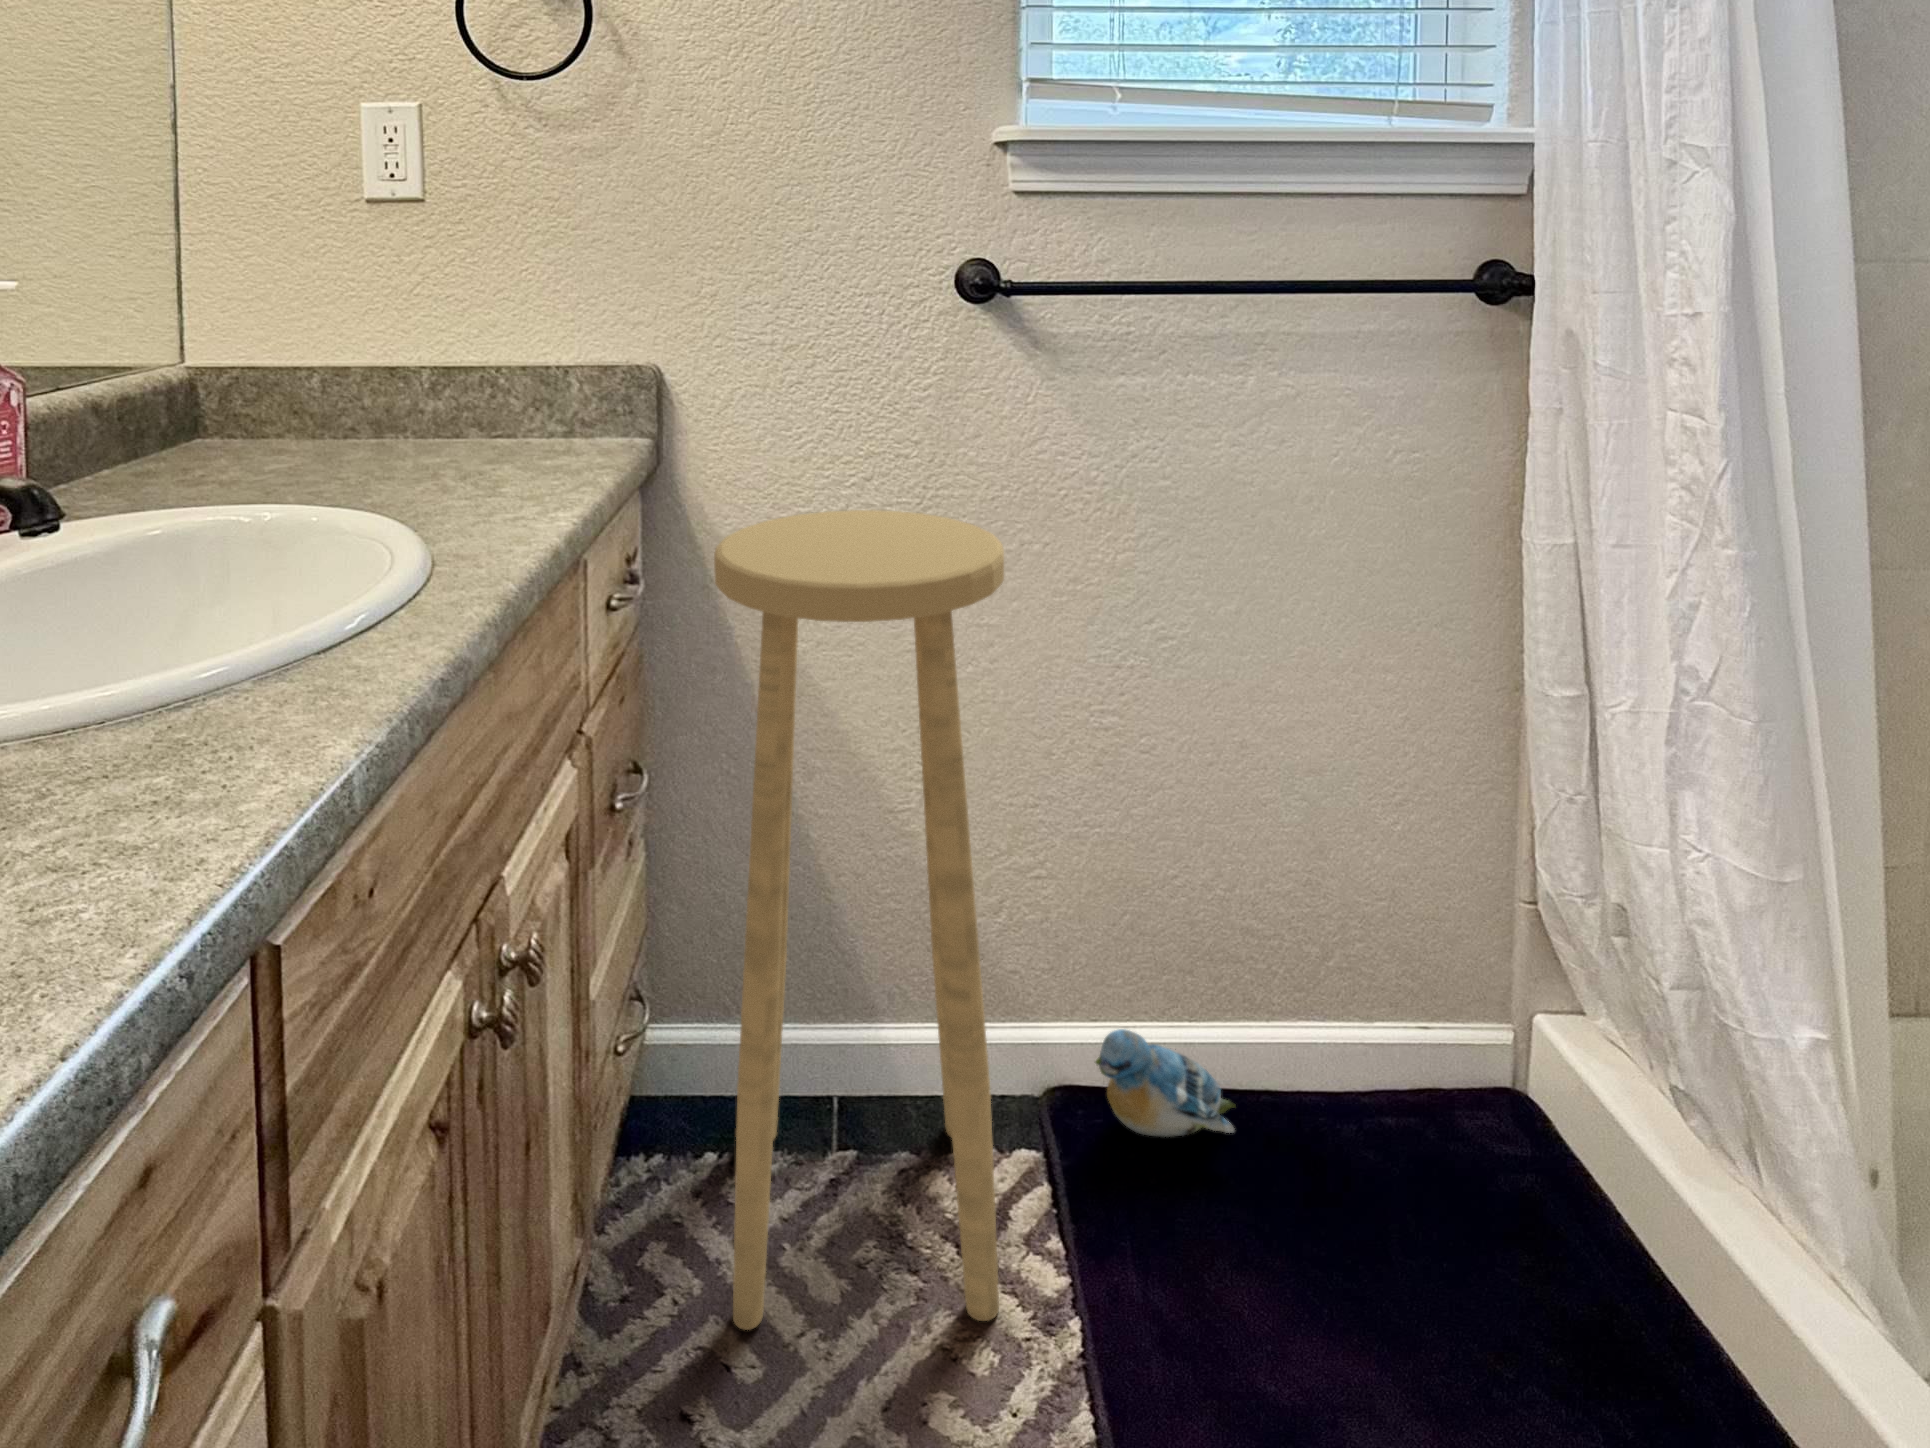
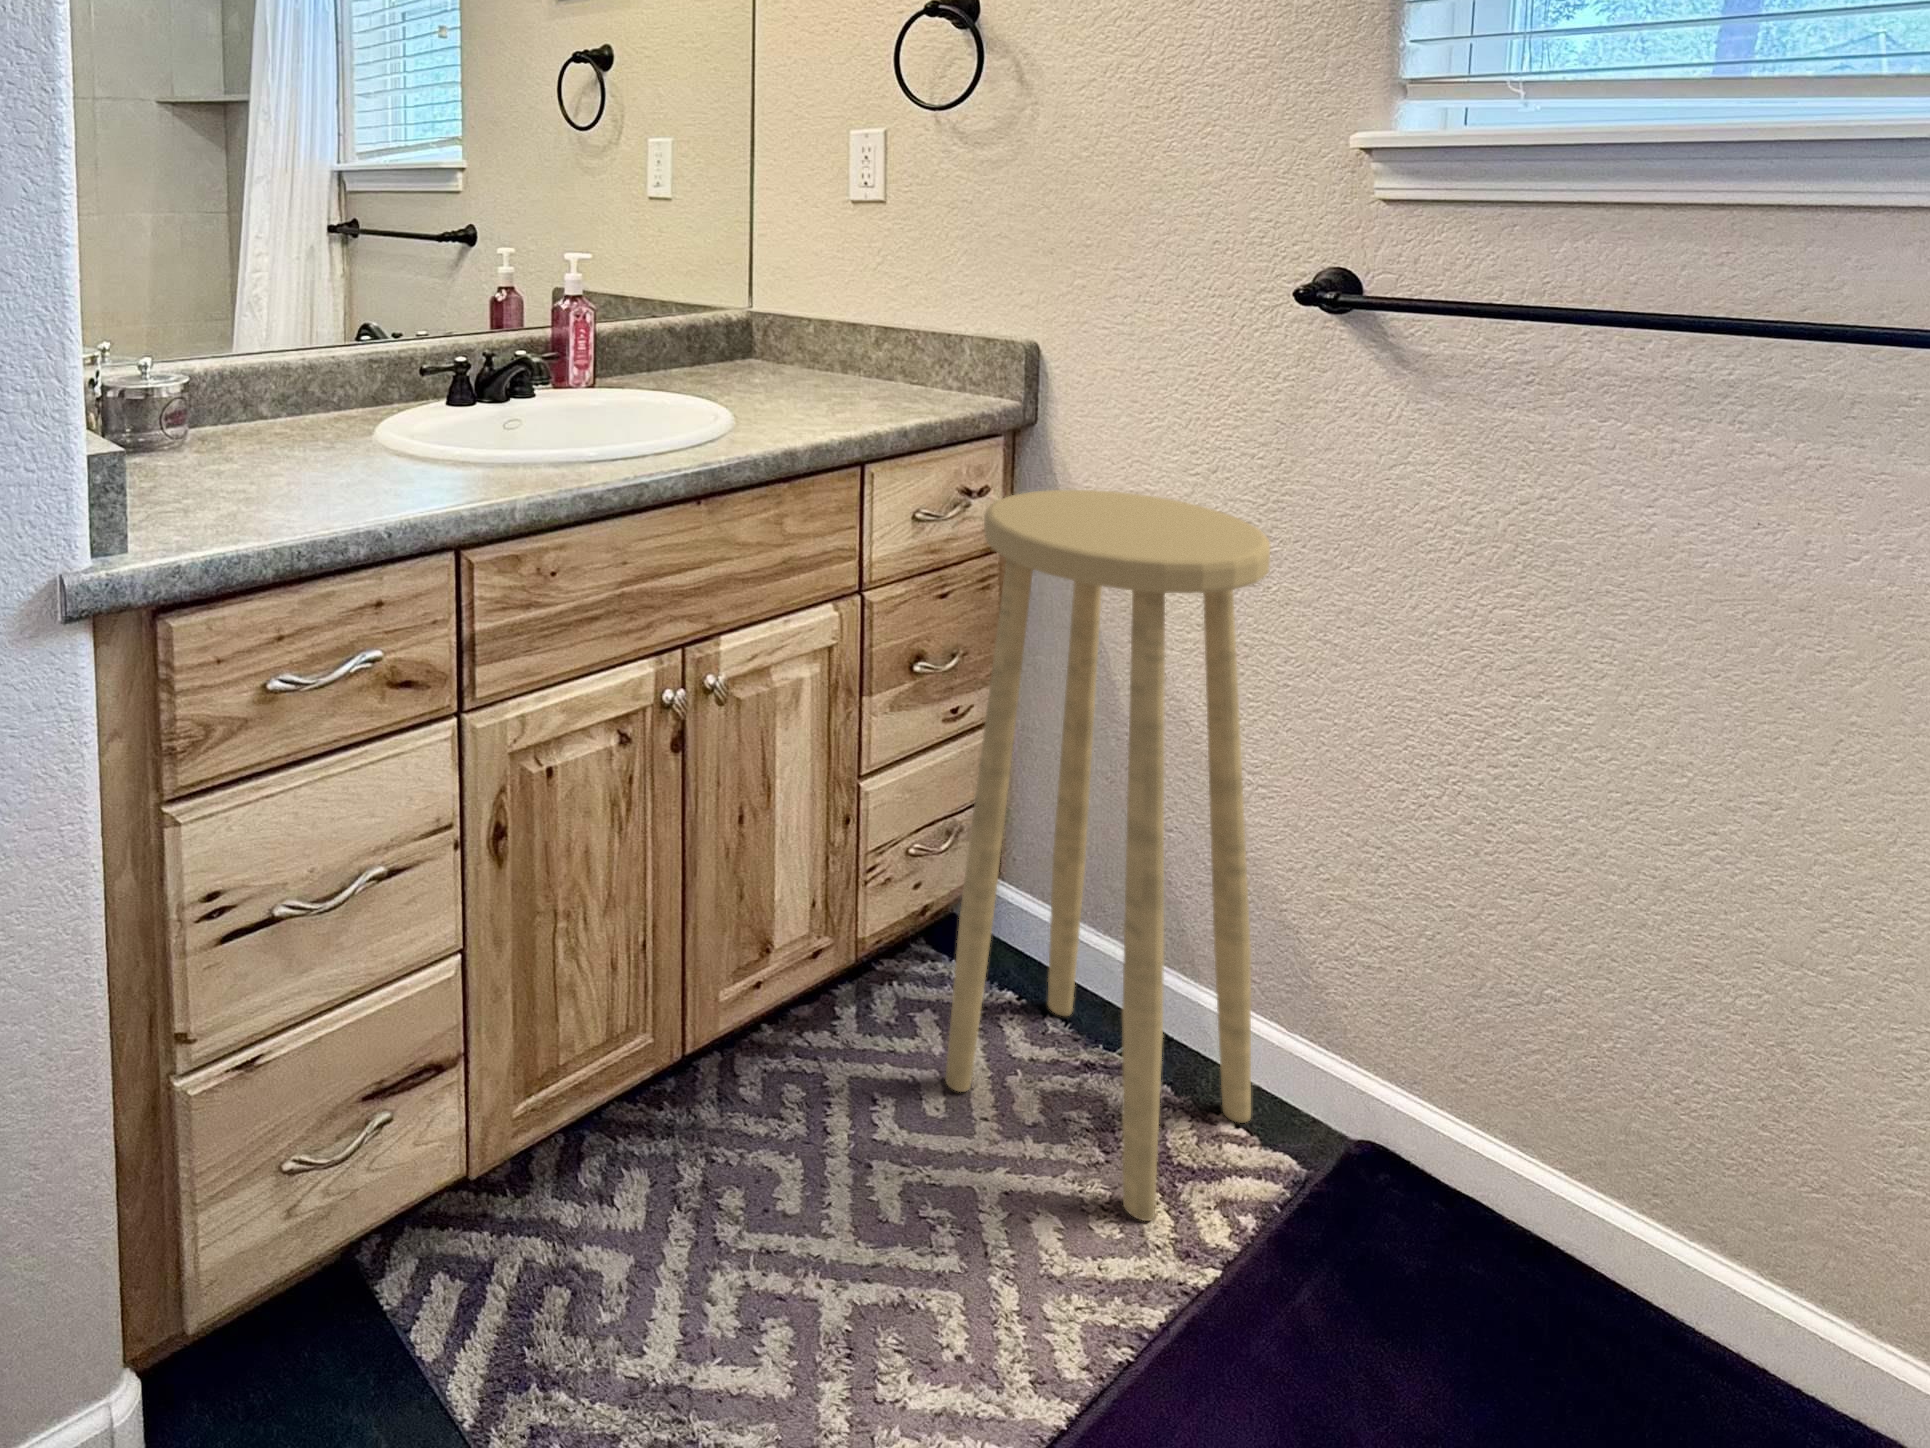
plush toy: present [1096,1029,1236,1137] -> none [1388,1119,1582,1306]

